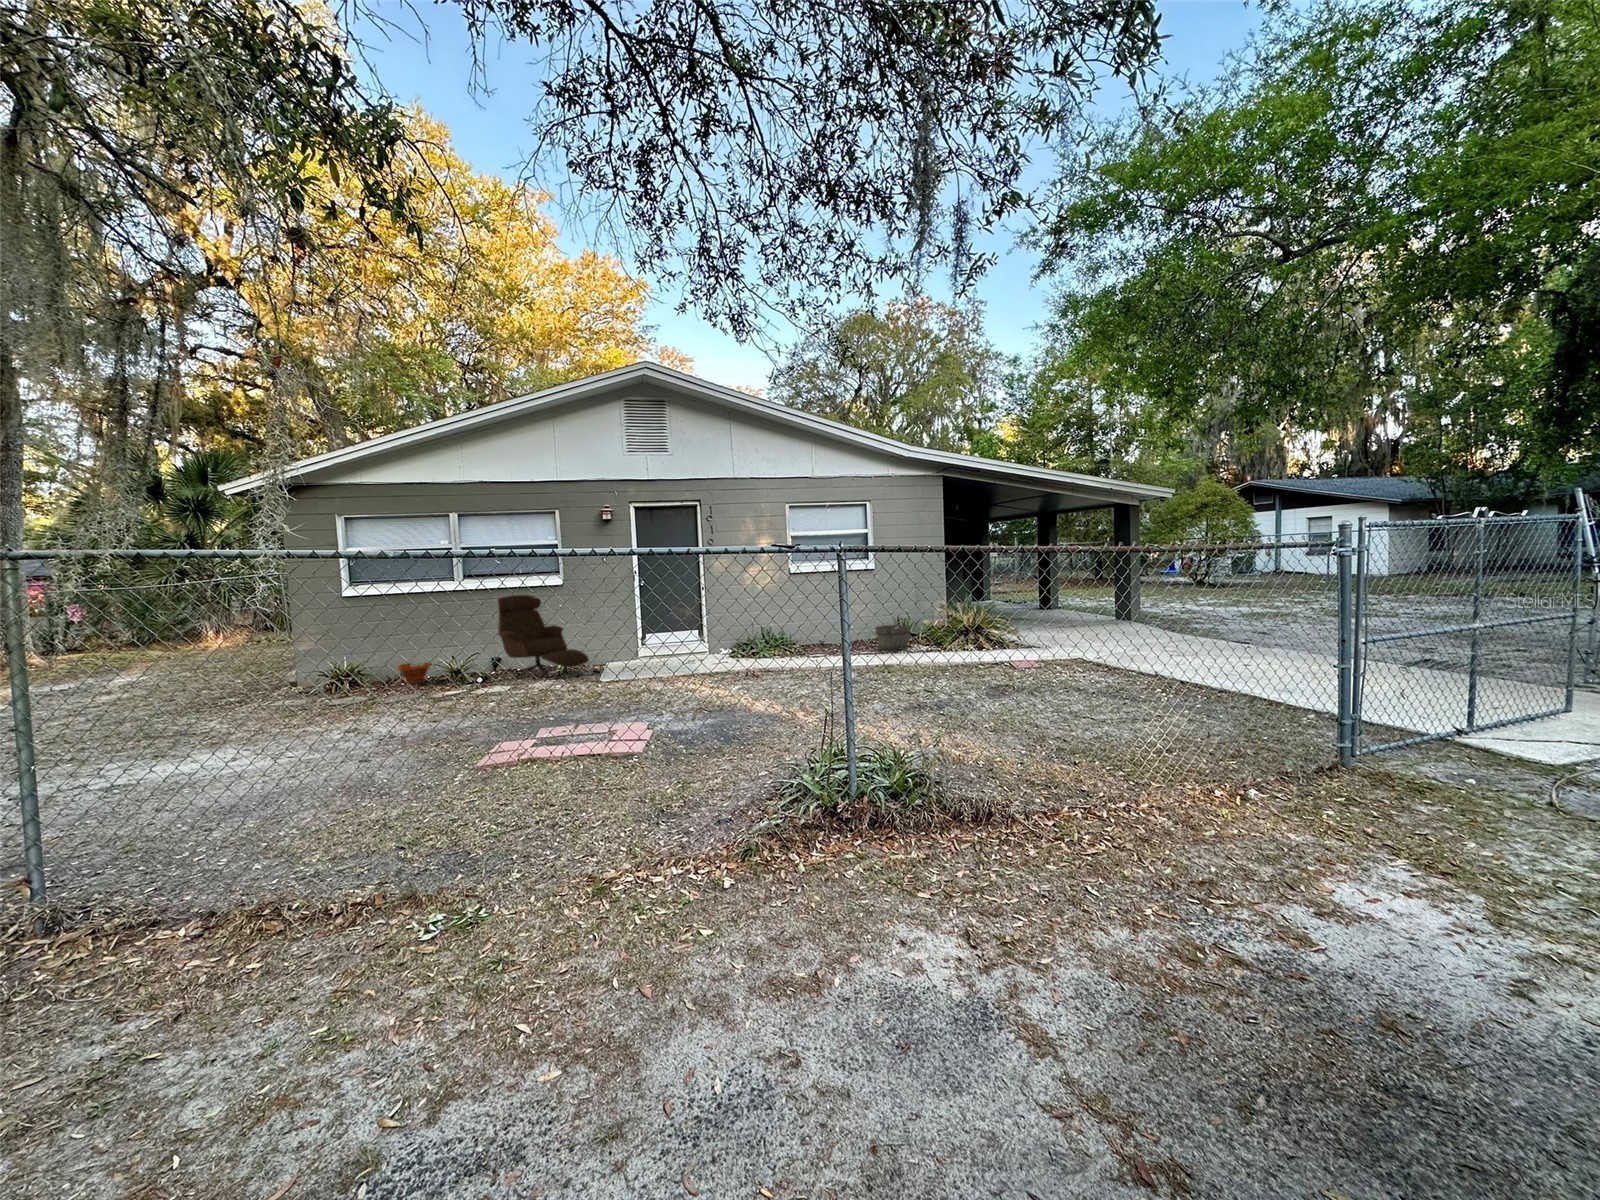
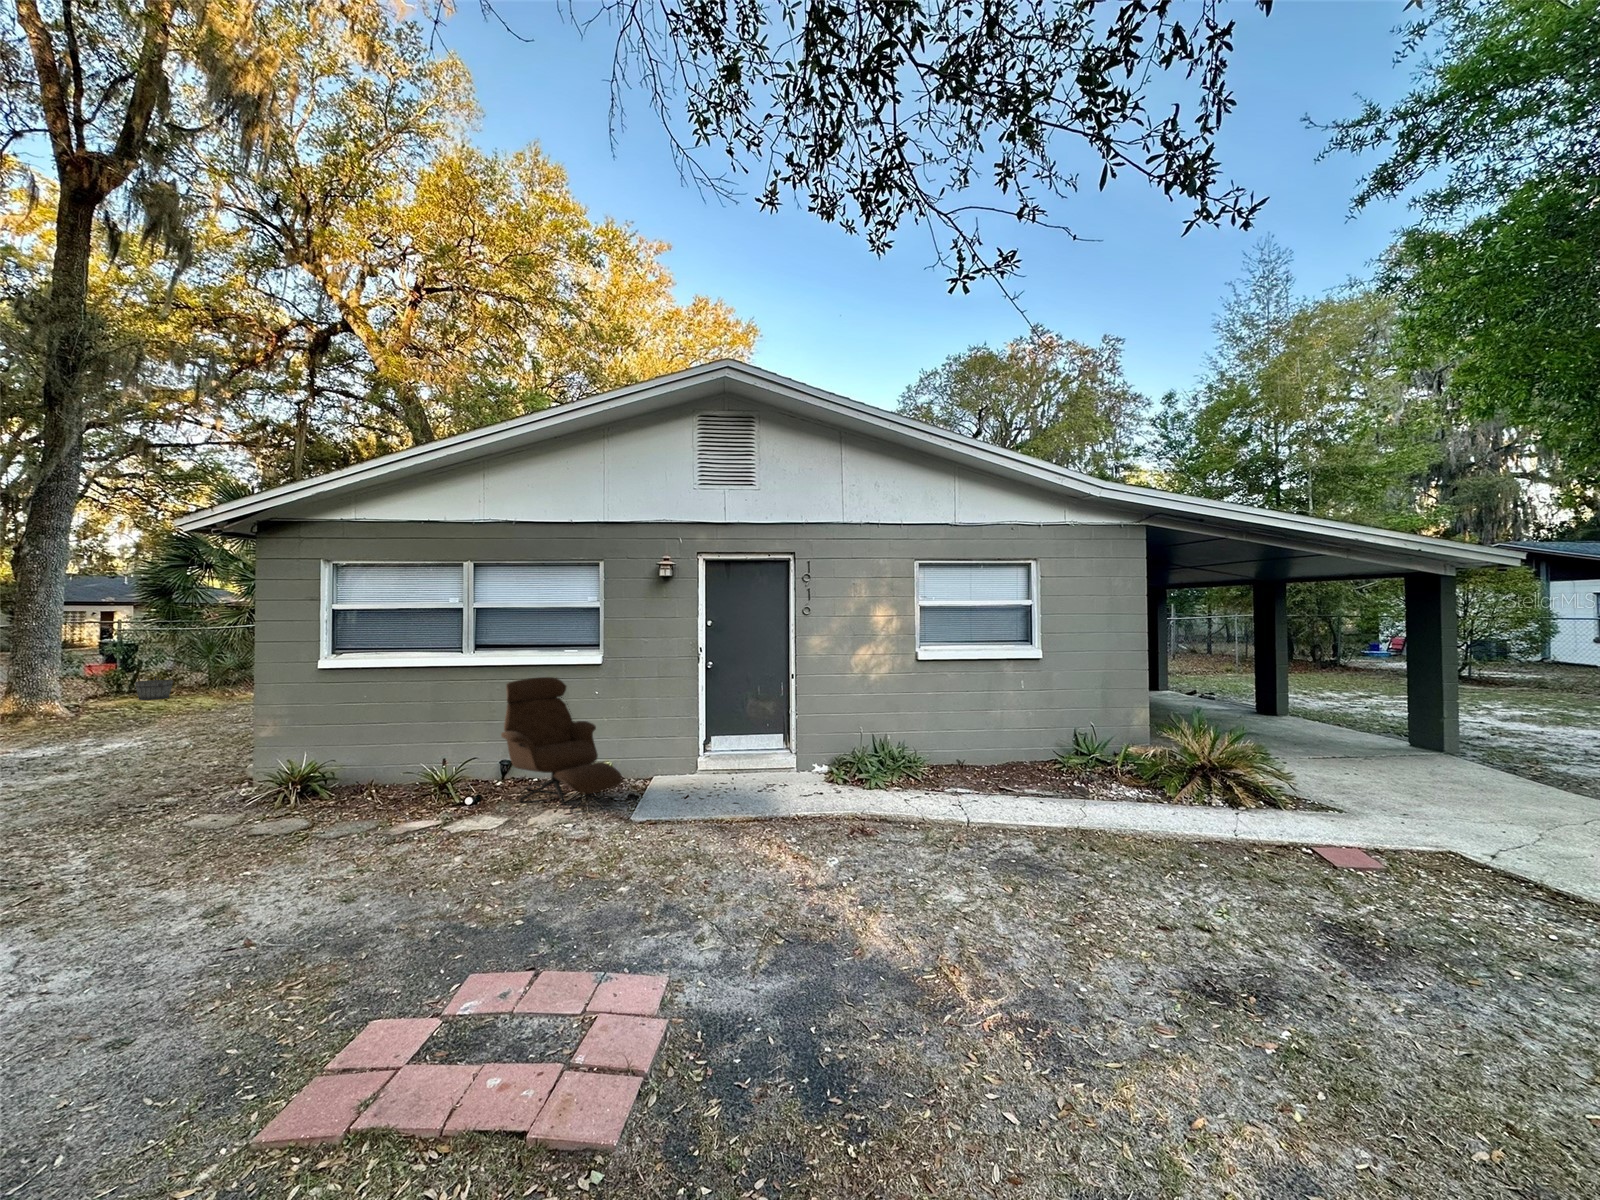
wooden bucket: present [875,620,911,650] -> present [135,675,173,700]
planter: present [398,662,431,683] -> none [364,766,411,799]

